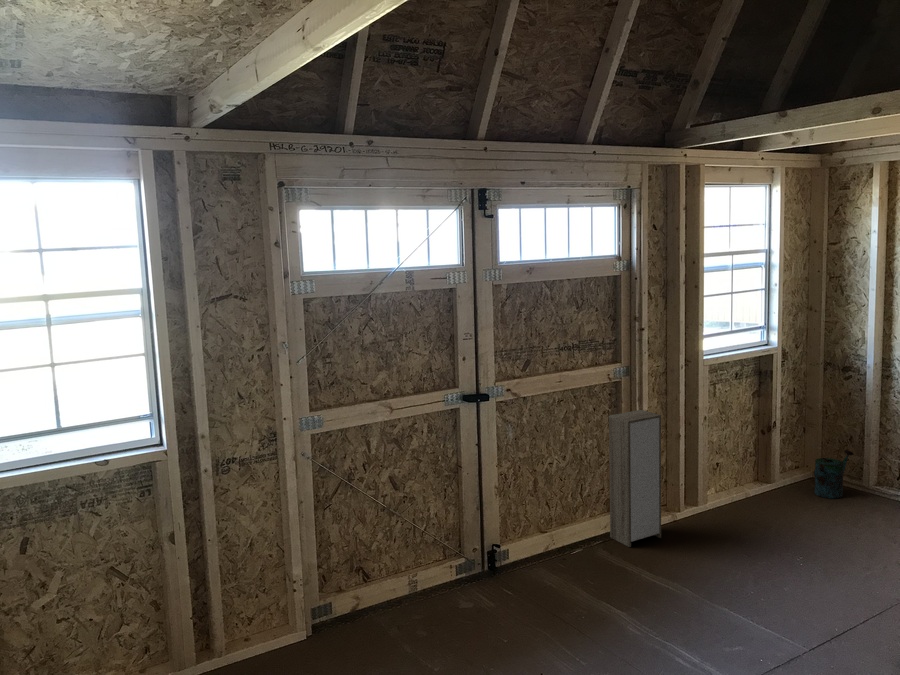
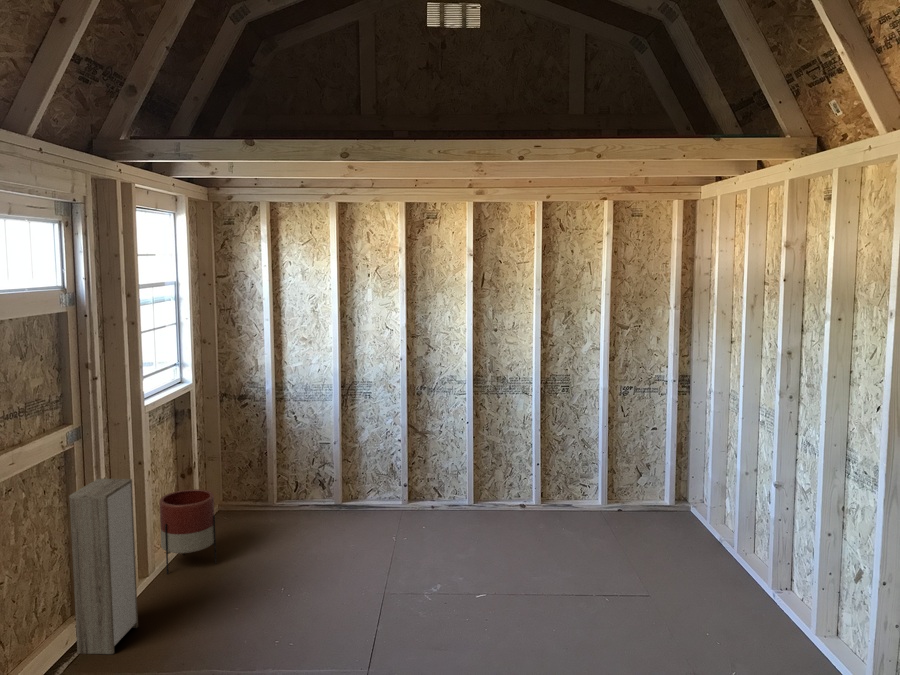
planter: none [717,443,768,518] -> present [160,489,216,574]
watering can: present [814,450,853,498] -> none [232,474,259,525]

